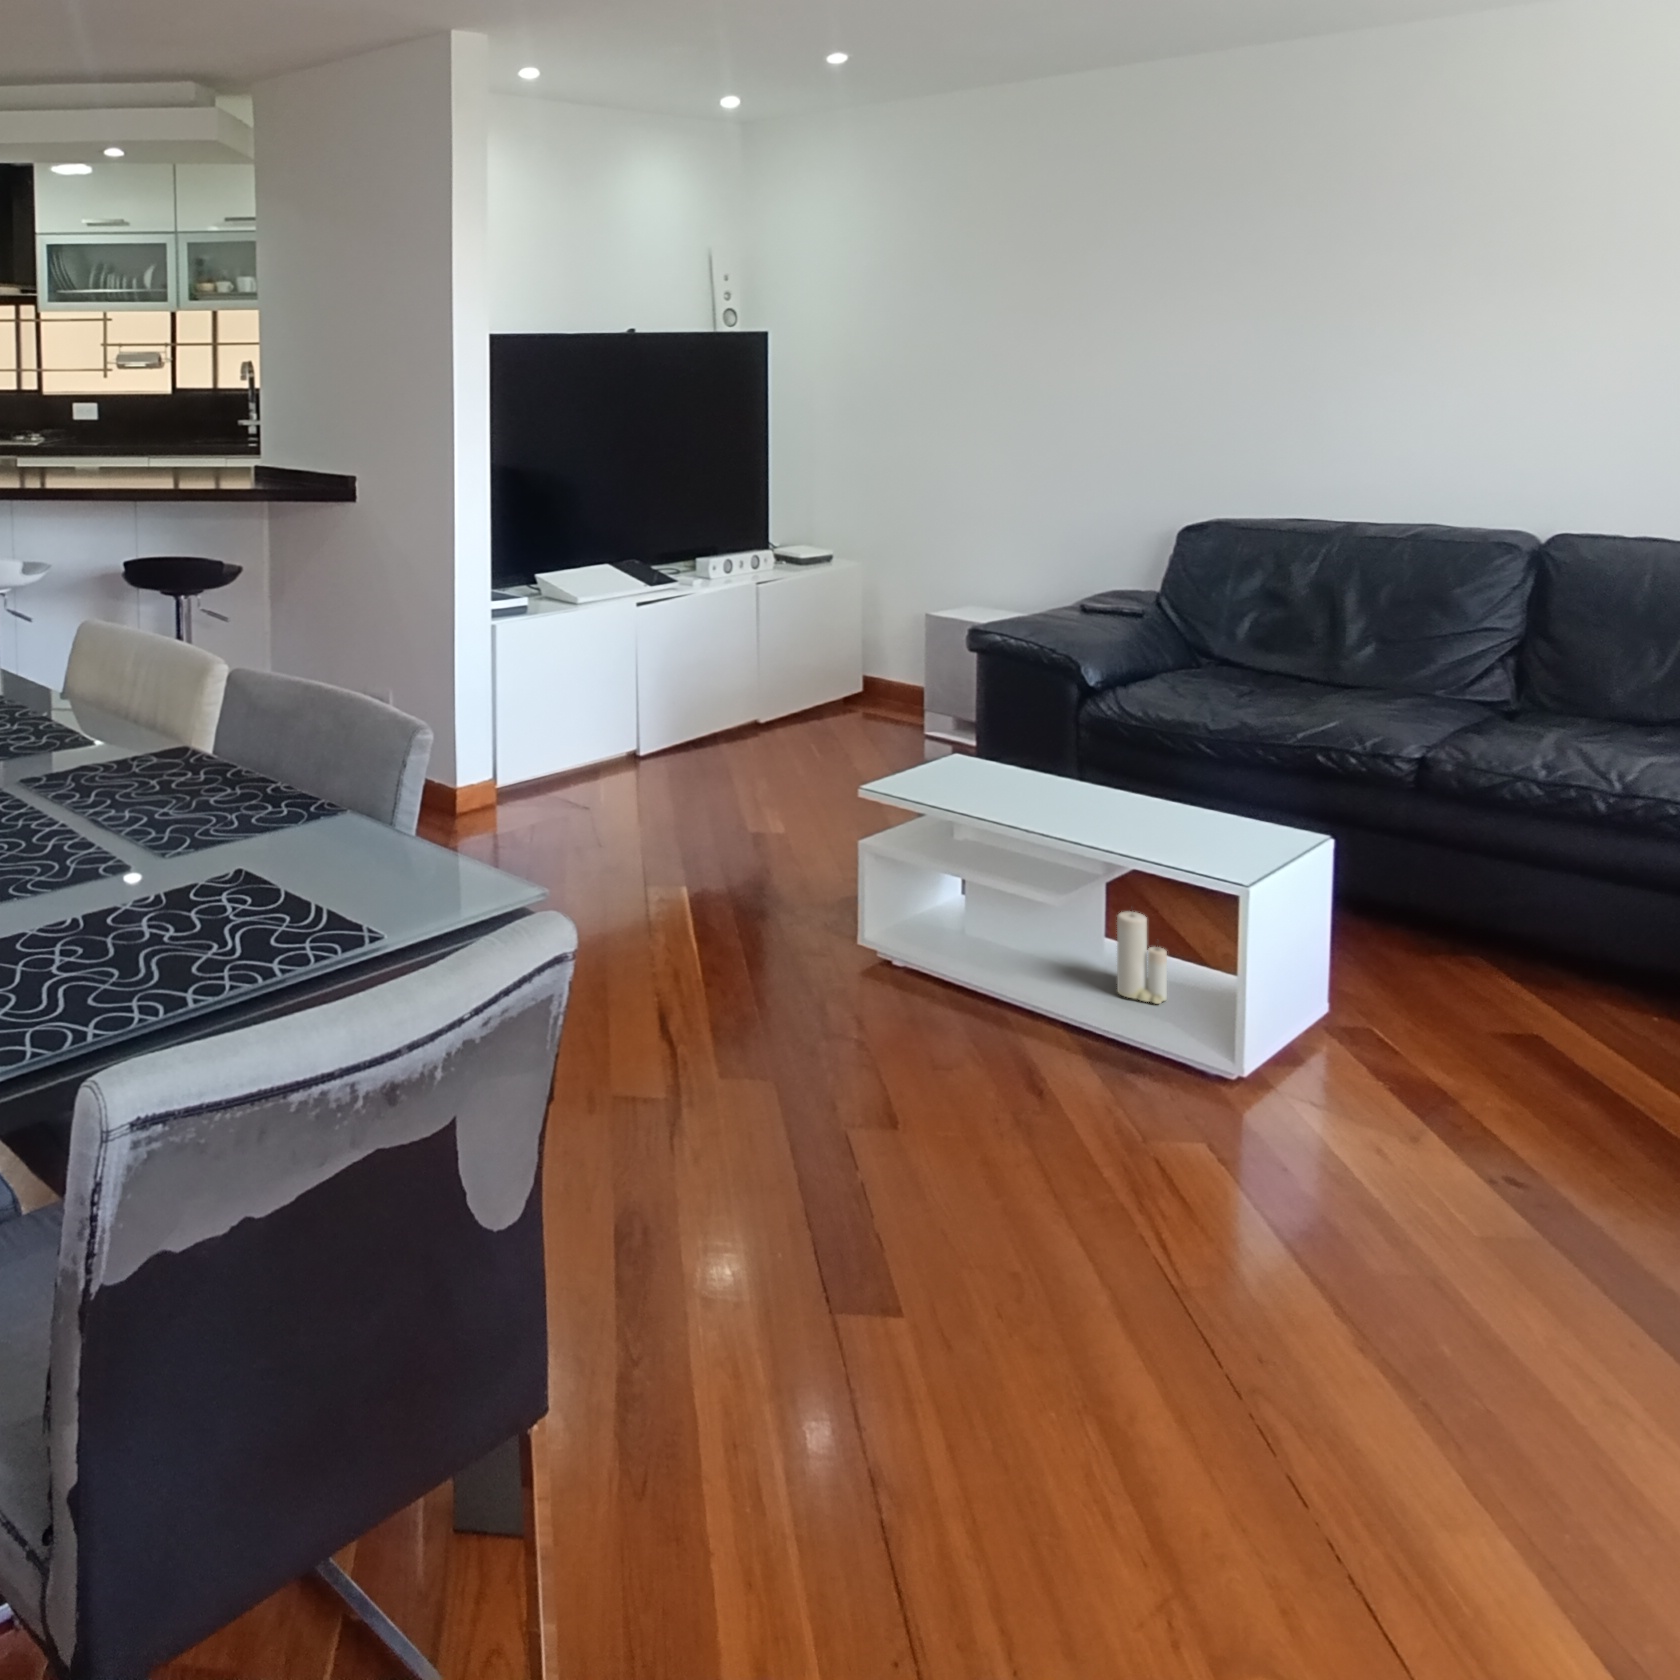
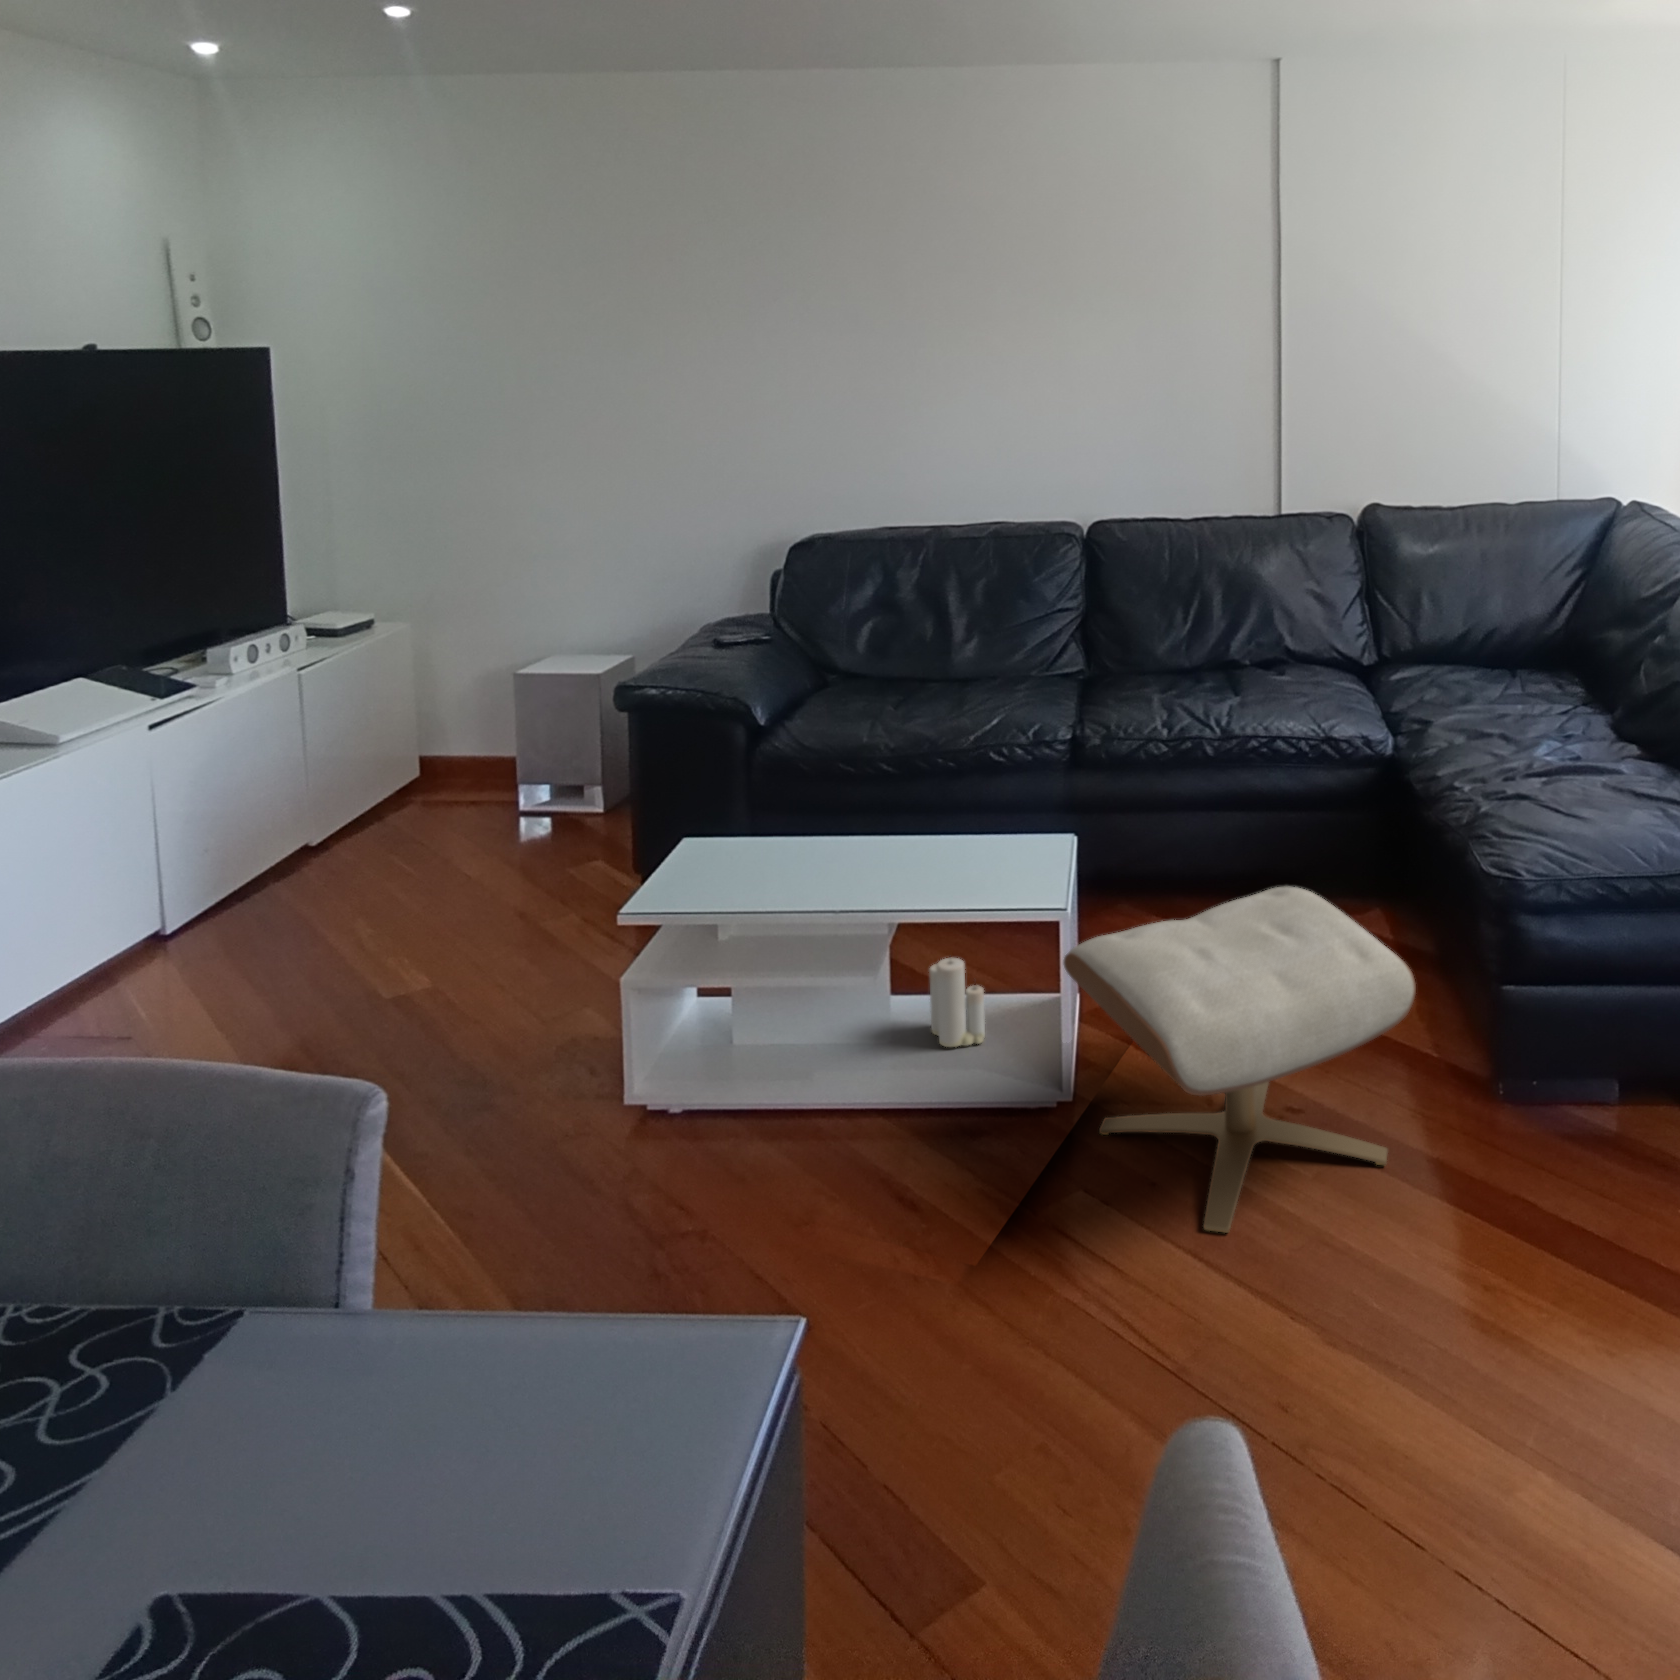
ottoman: none [1189,909,1611,1265] -> present [1064,886,1416,1233]

